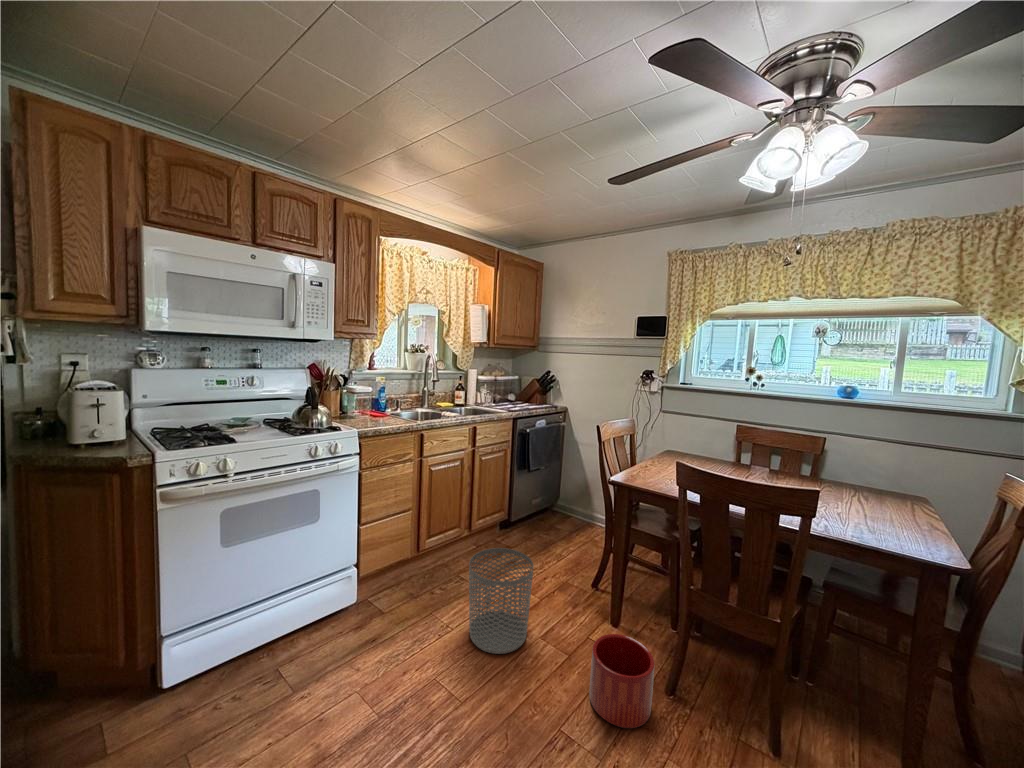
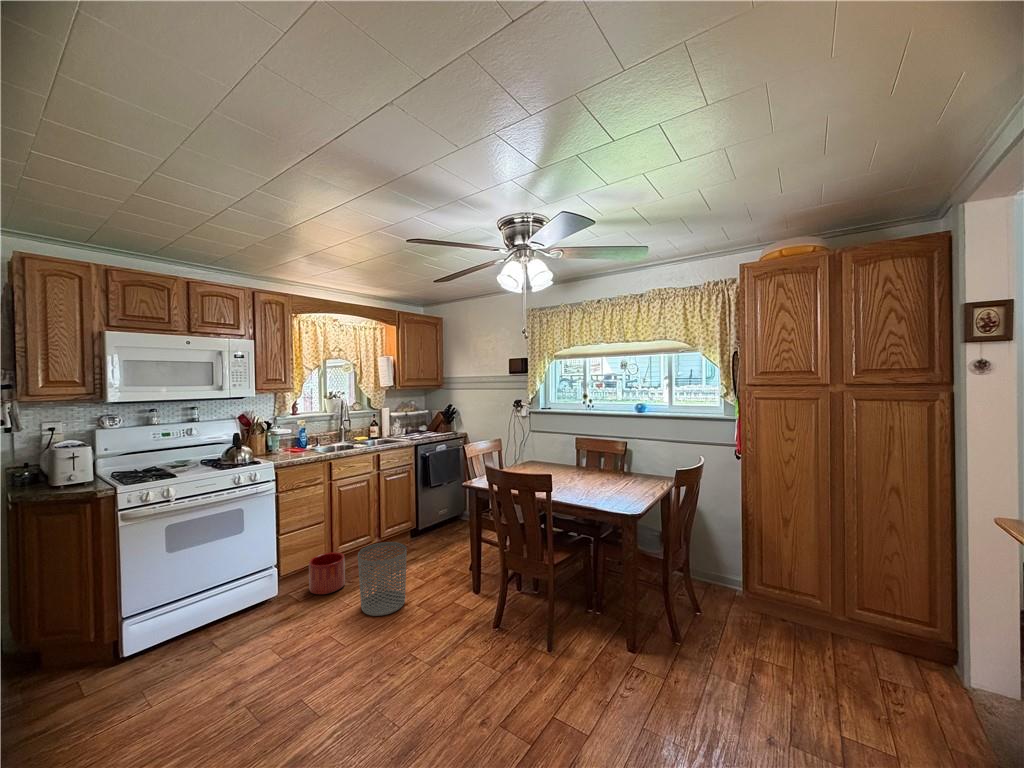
planter: present [589,634,654,728] -> present [309,552,345,595]

